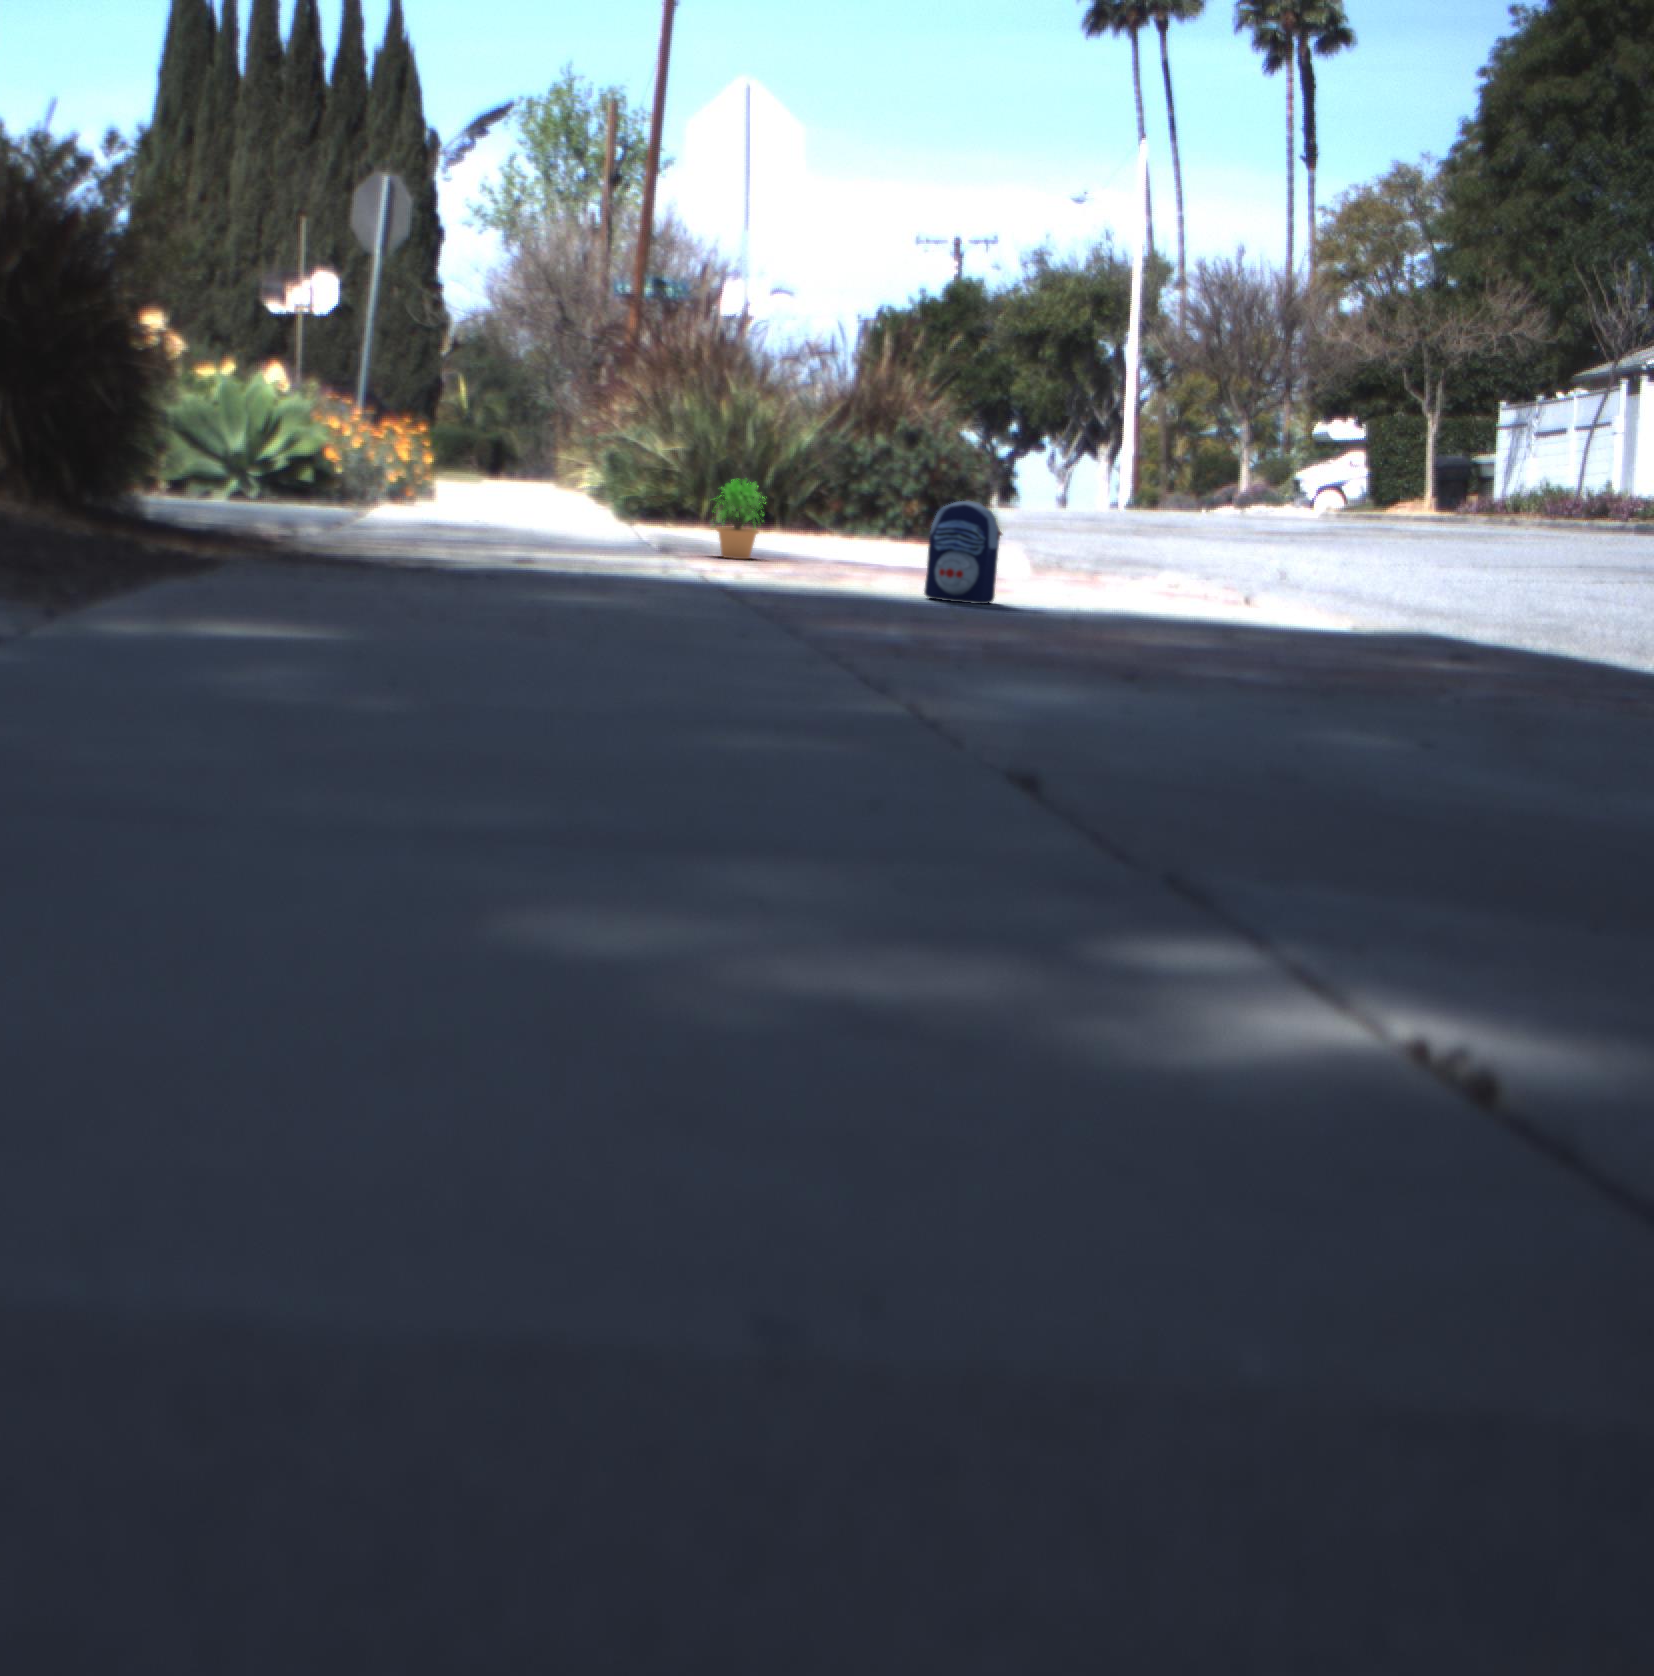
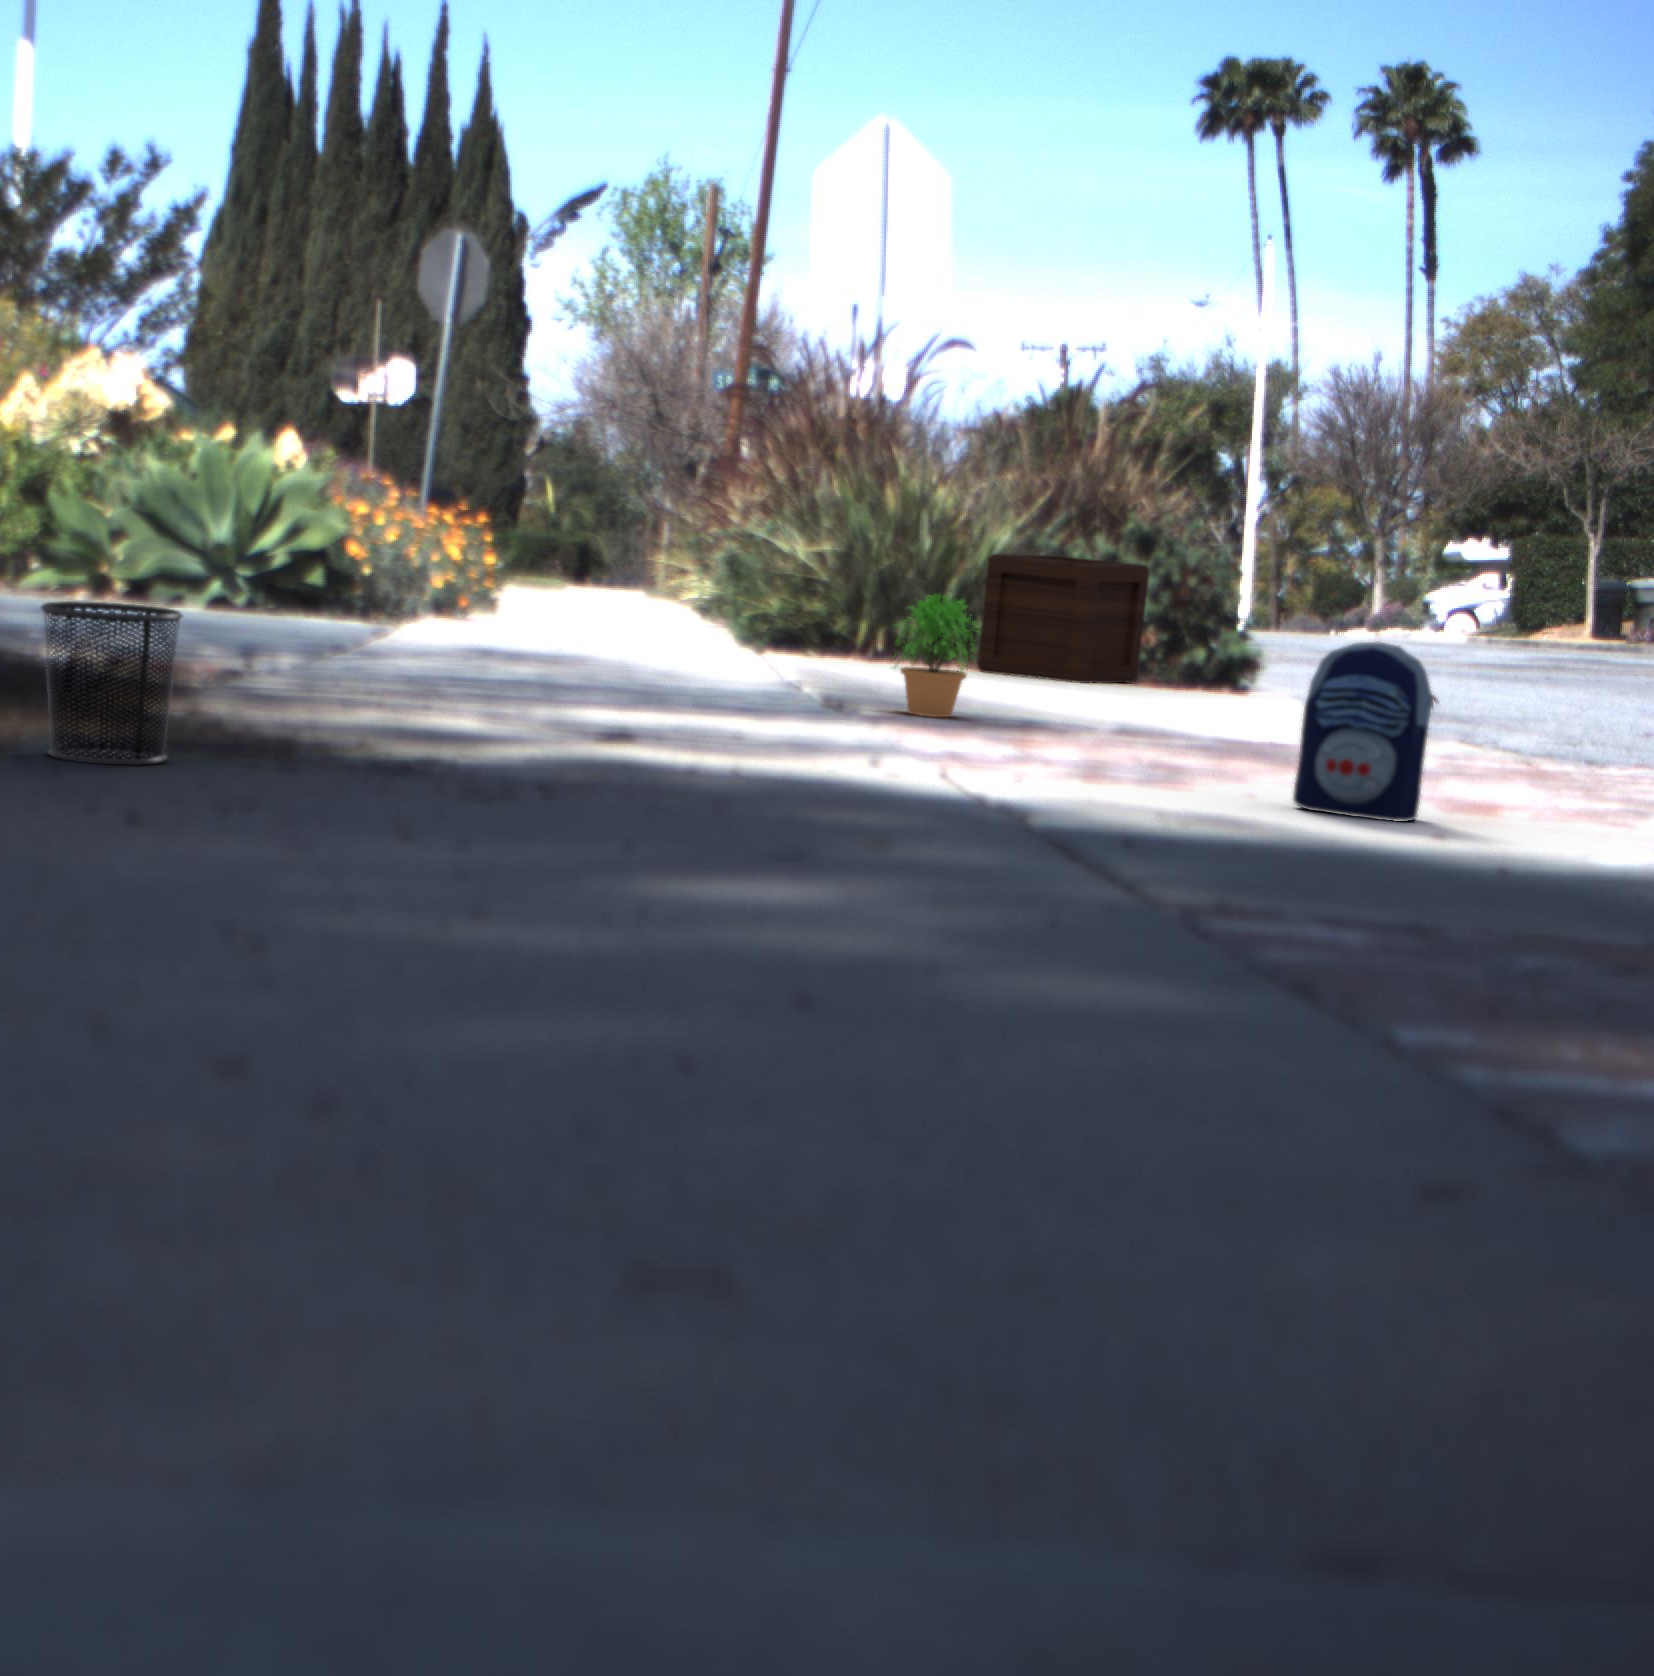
wooden crate: none [789,450,910,542] -> present [978,554,1149,683]
waste bin: none [225,491,301,578] -> present [41,601,182,766]

